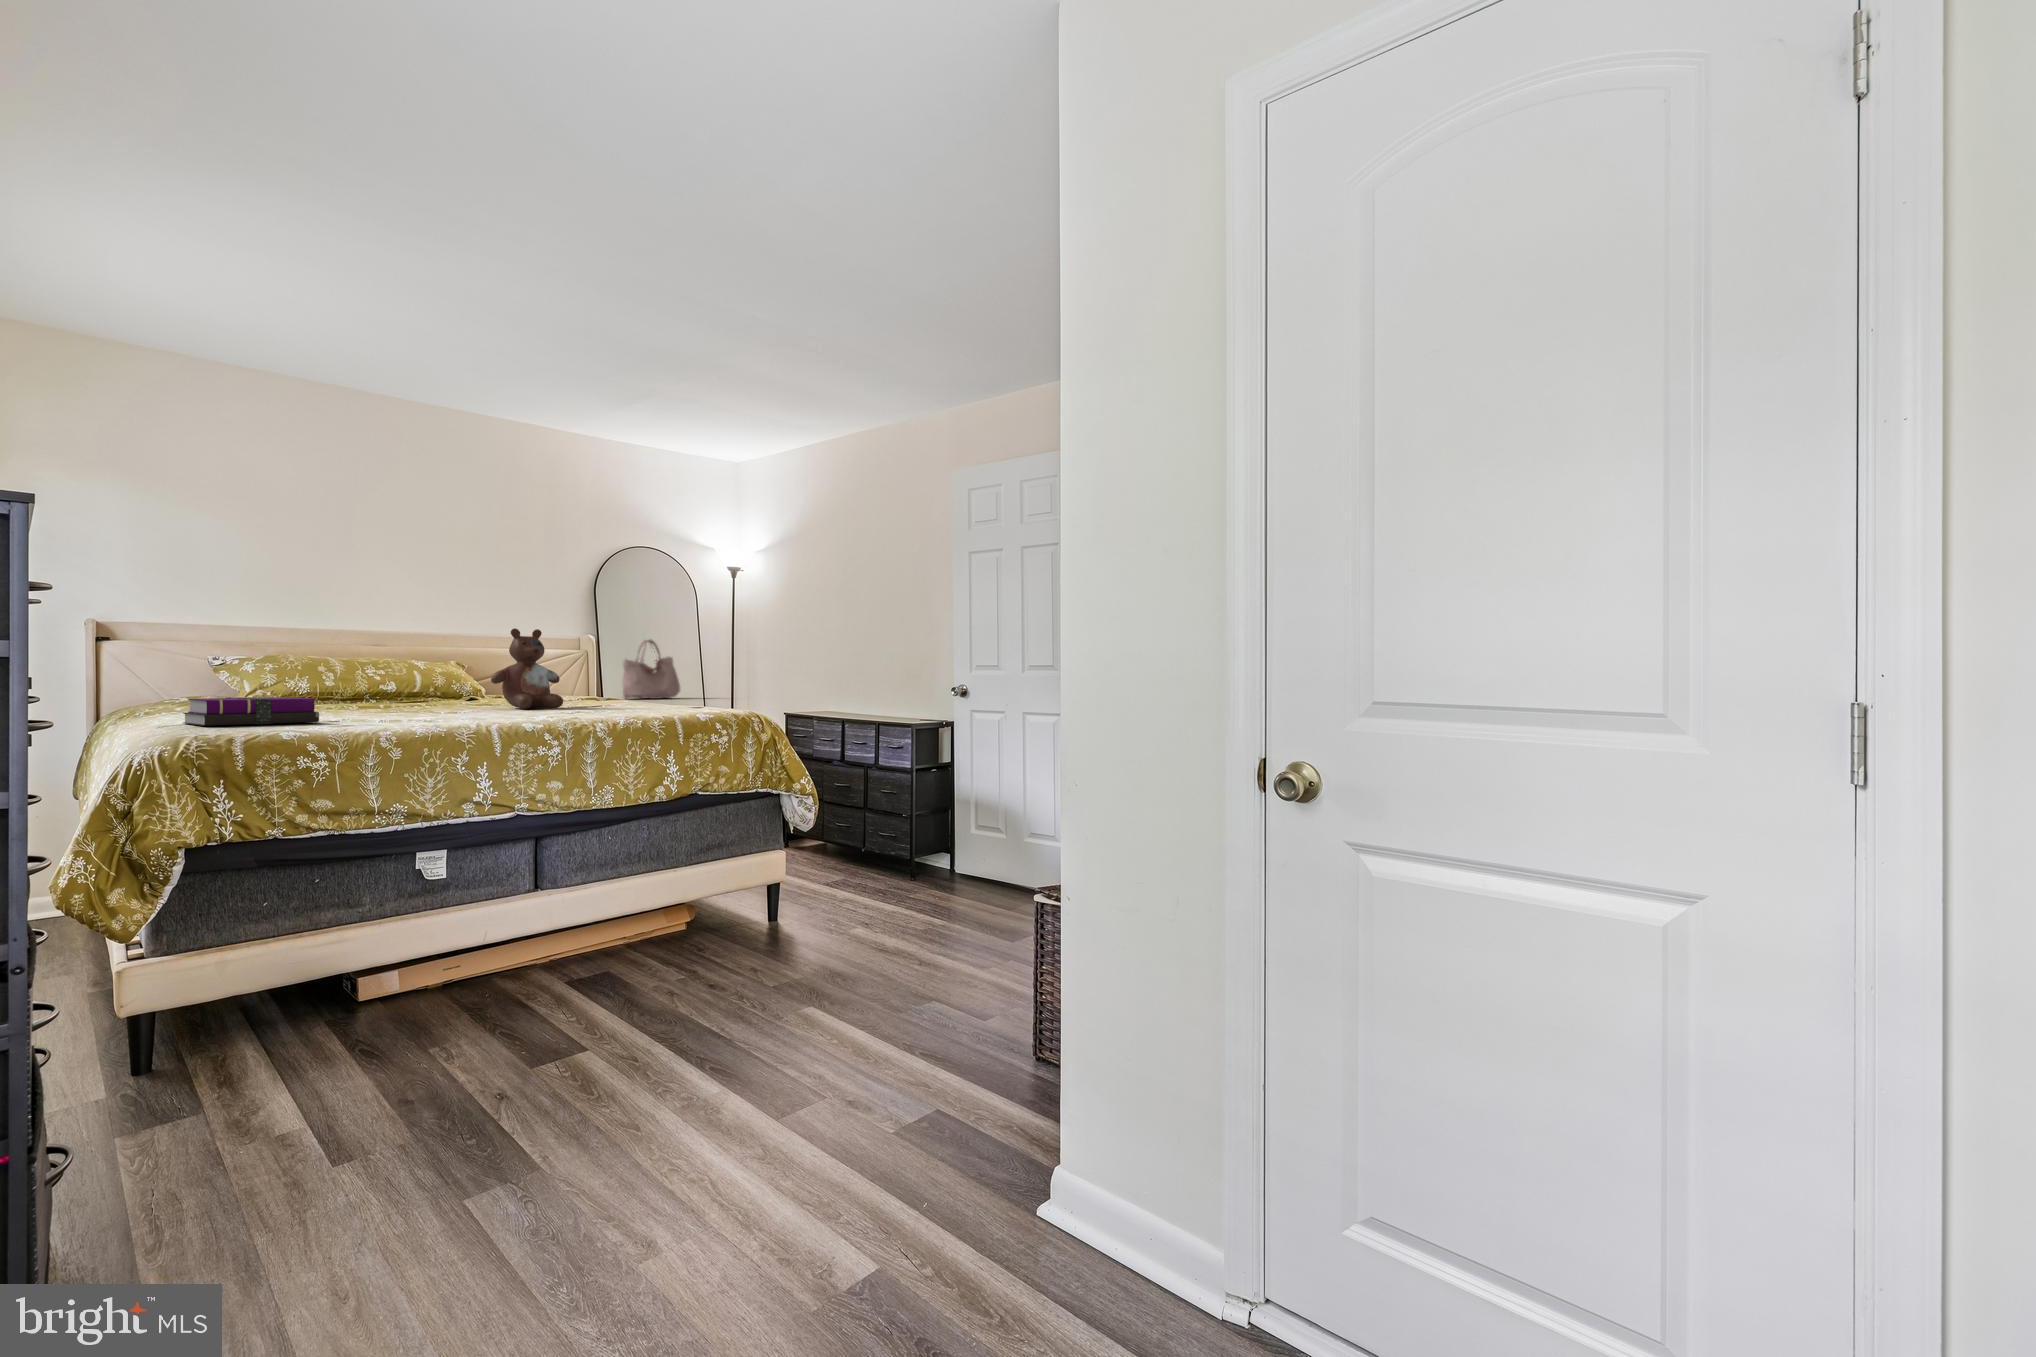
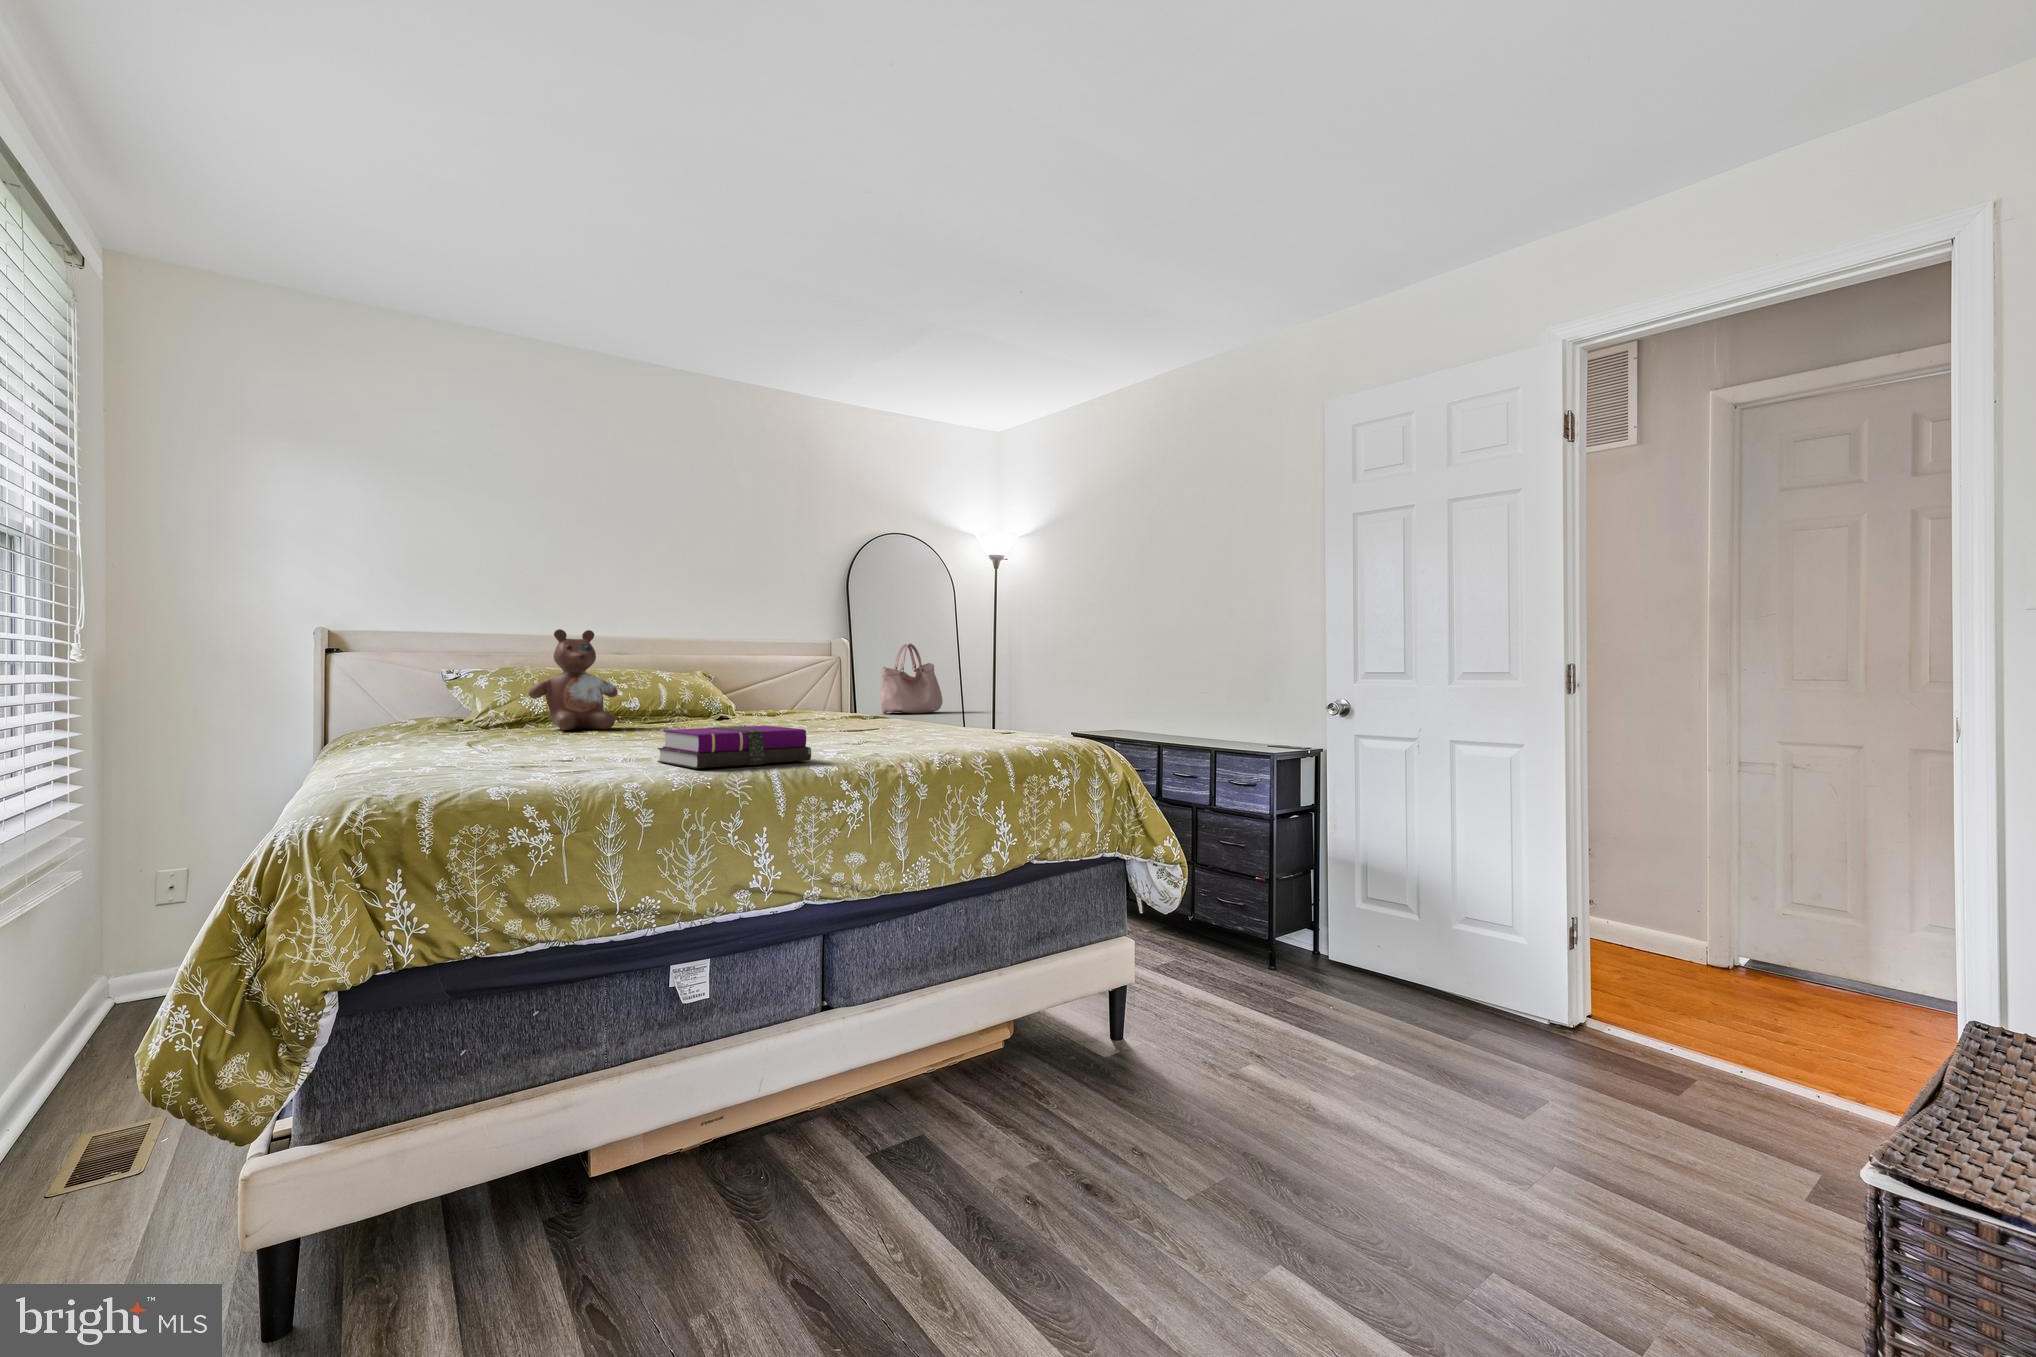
stuffed bear: present [491,628,563,709] -> present [529,629,618,730]
notebook: present [183,697,319,726] -> present [658,726,811,769]

